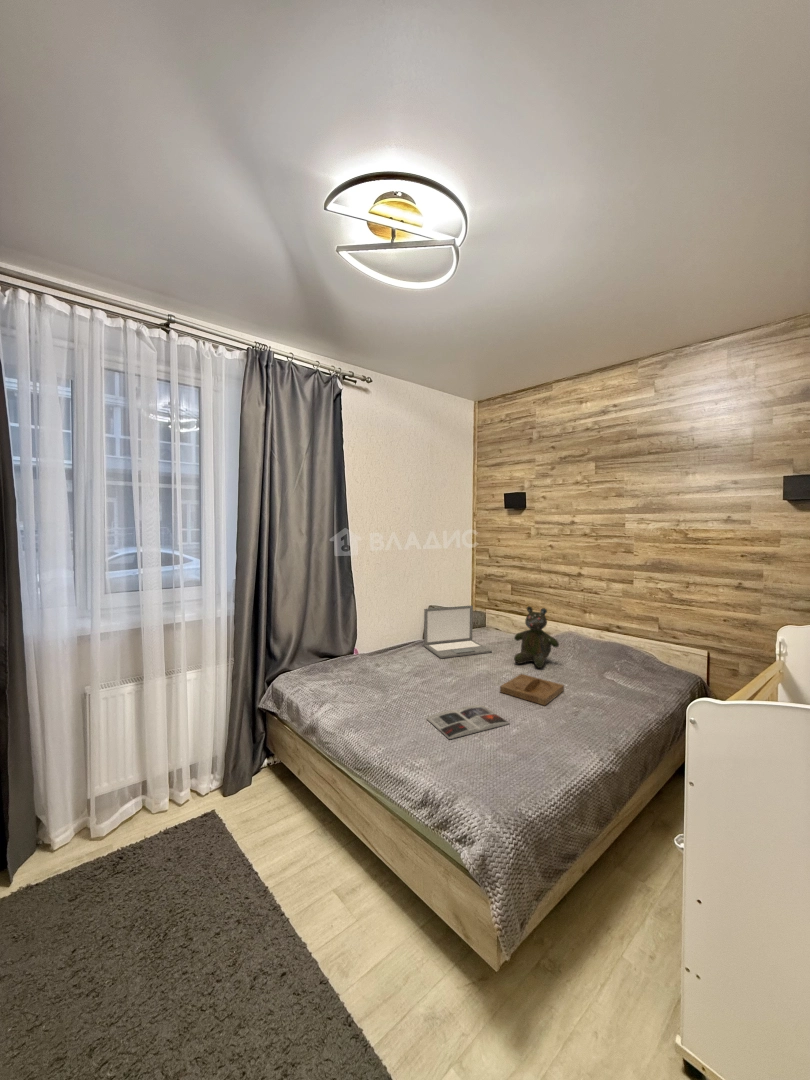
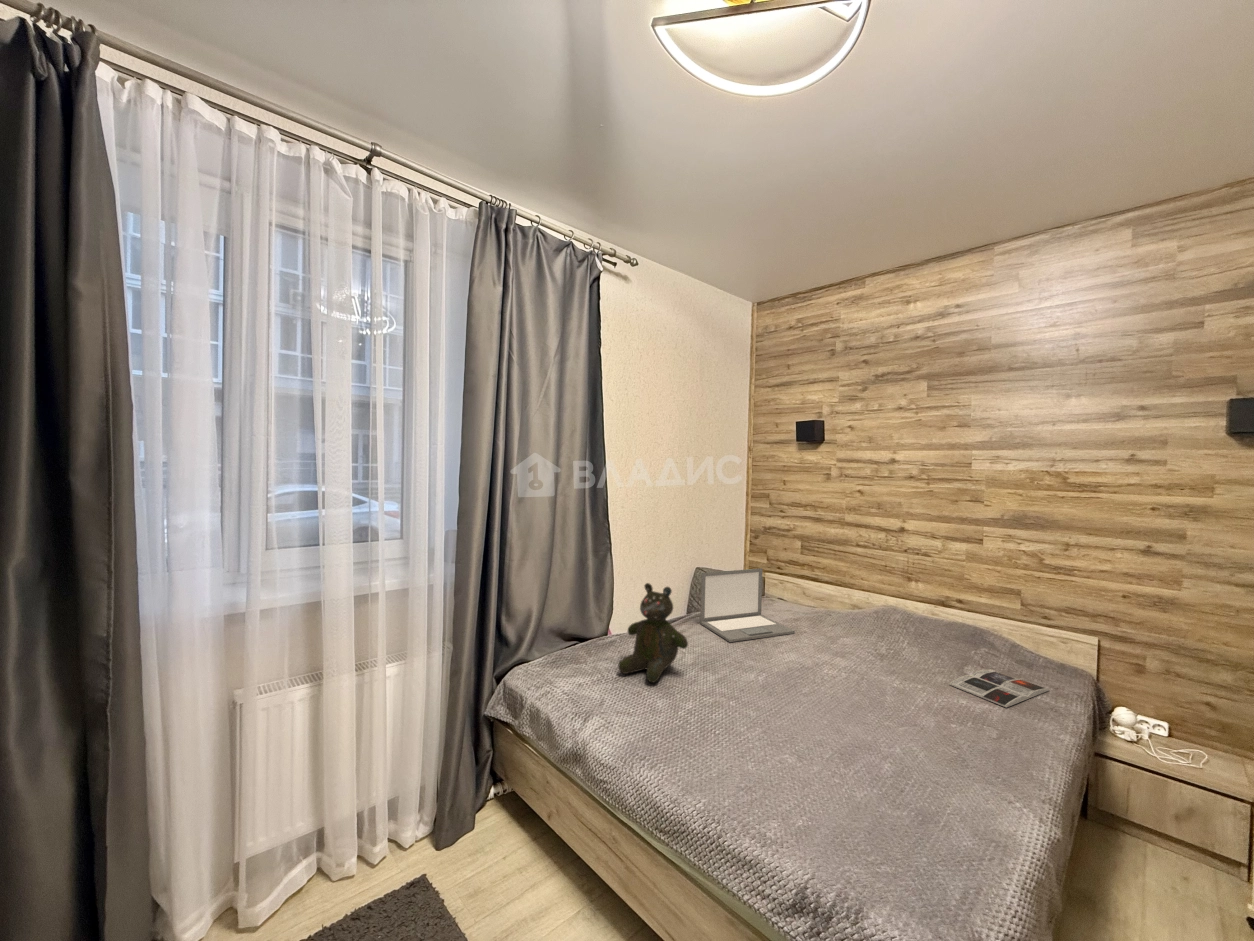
teddy bear: present [514,606,559,668] -> present [619,583,688,683]
tray: present [500,674,564,705] -> none [835,669,923,722]
magazine: present [427,705,509,739] -> present [949,669,1049,707]

